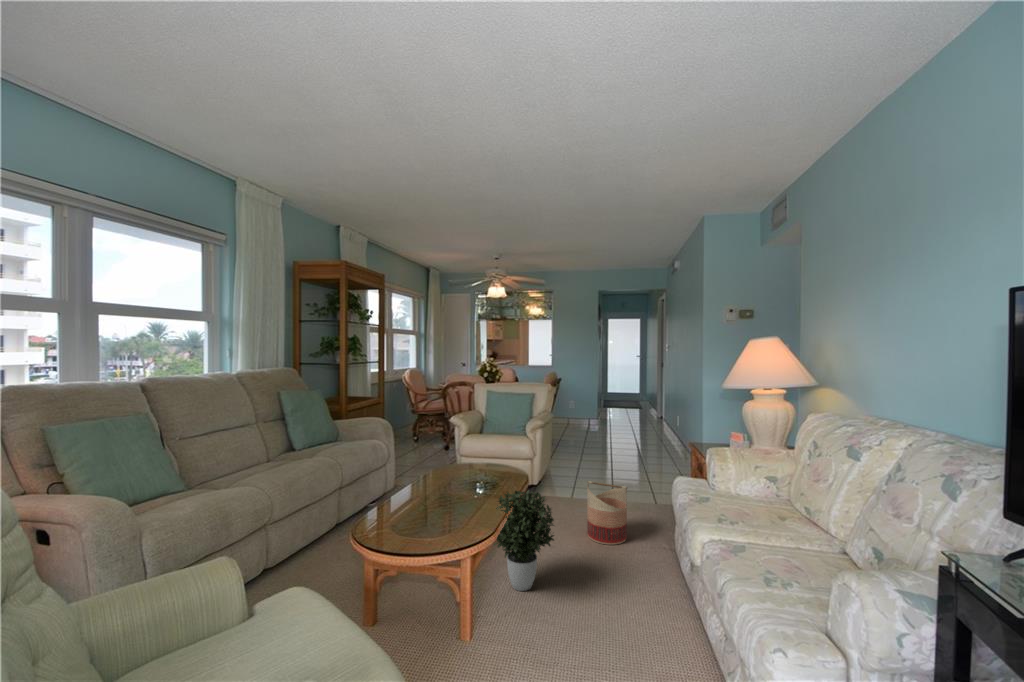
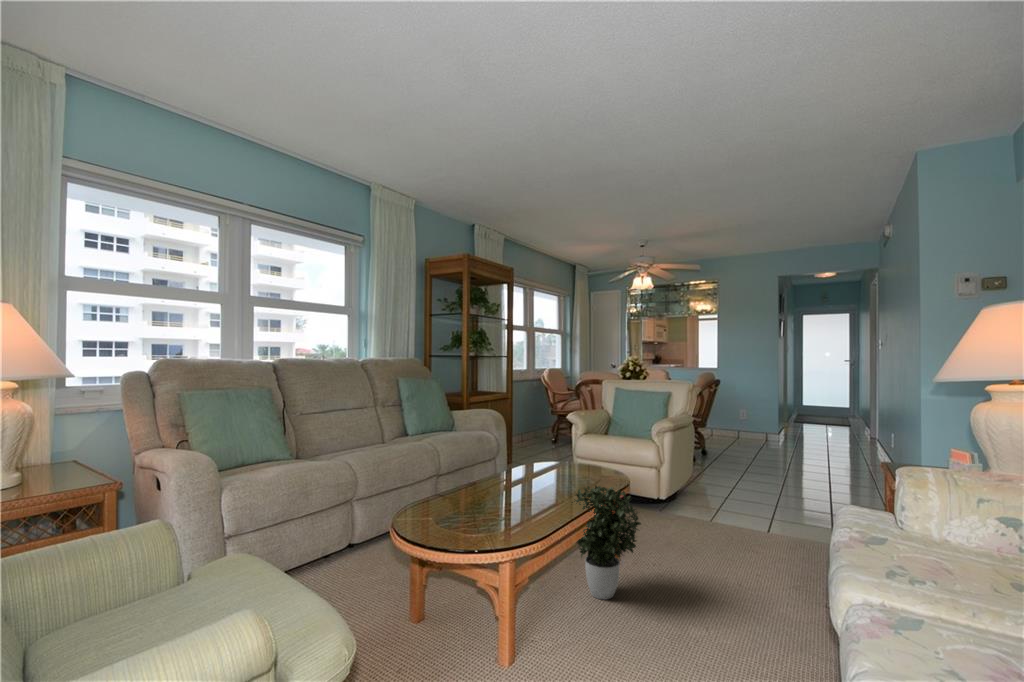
basket: present [587,481,627,545] -> none [706,493,759,574]

